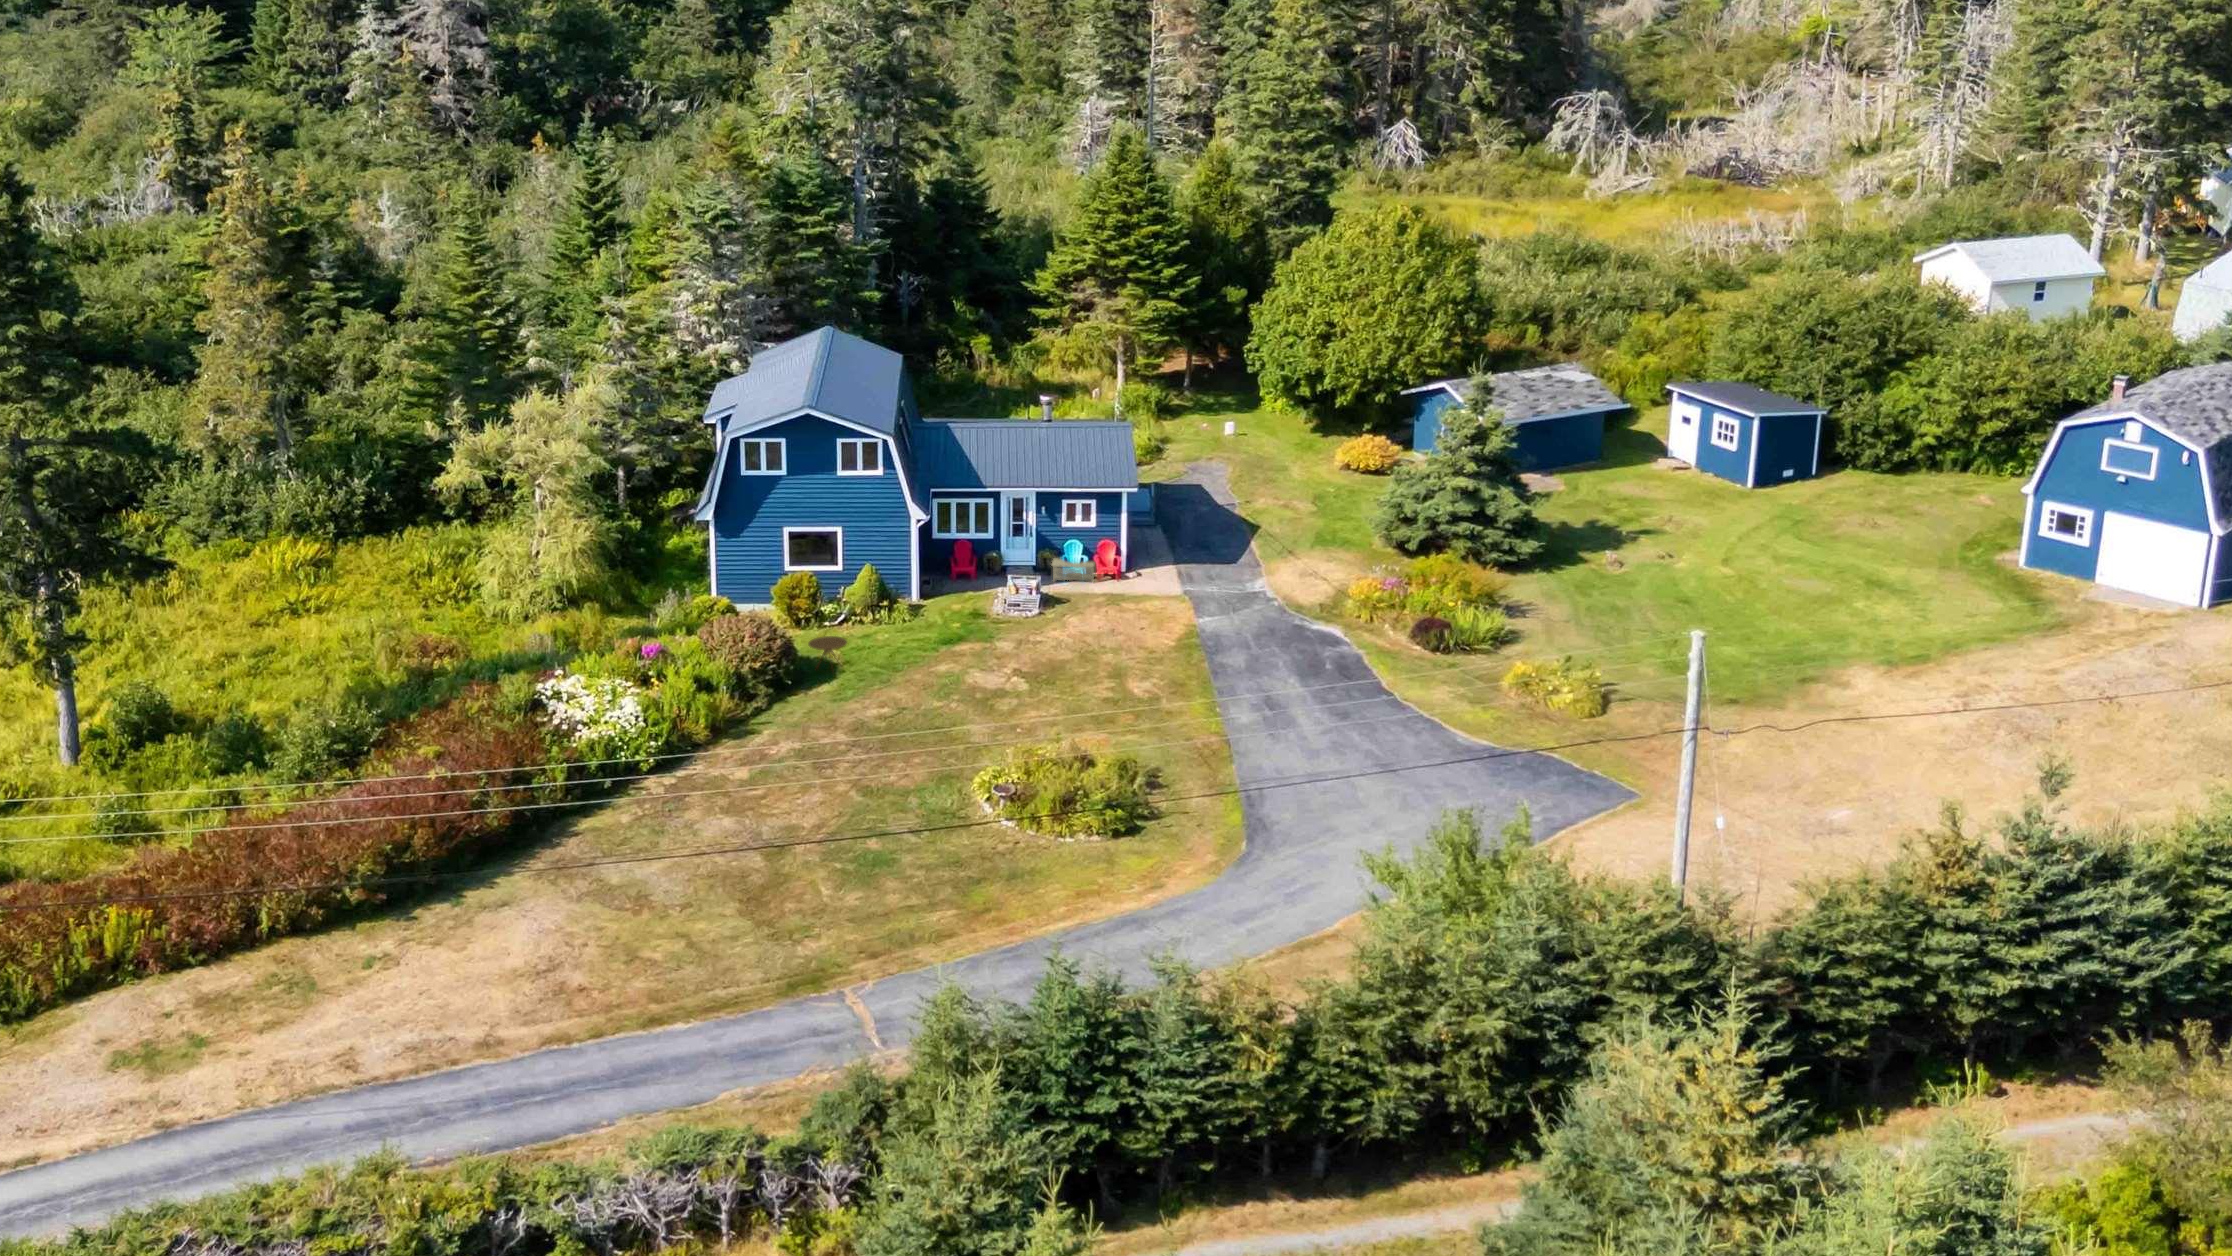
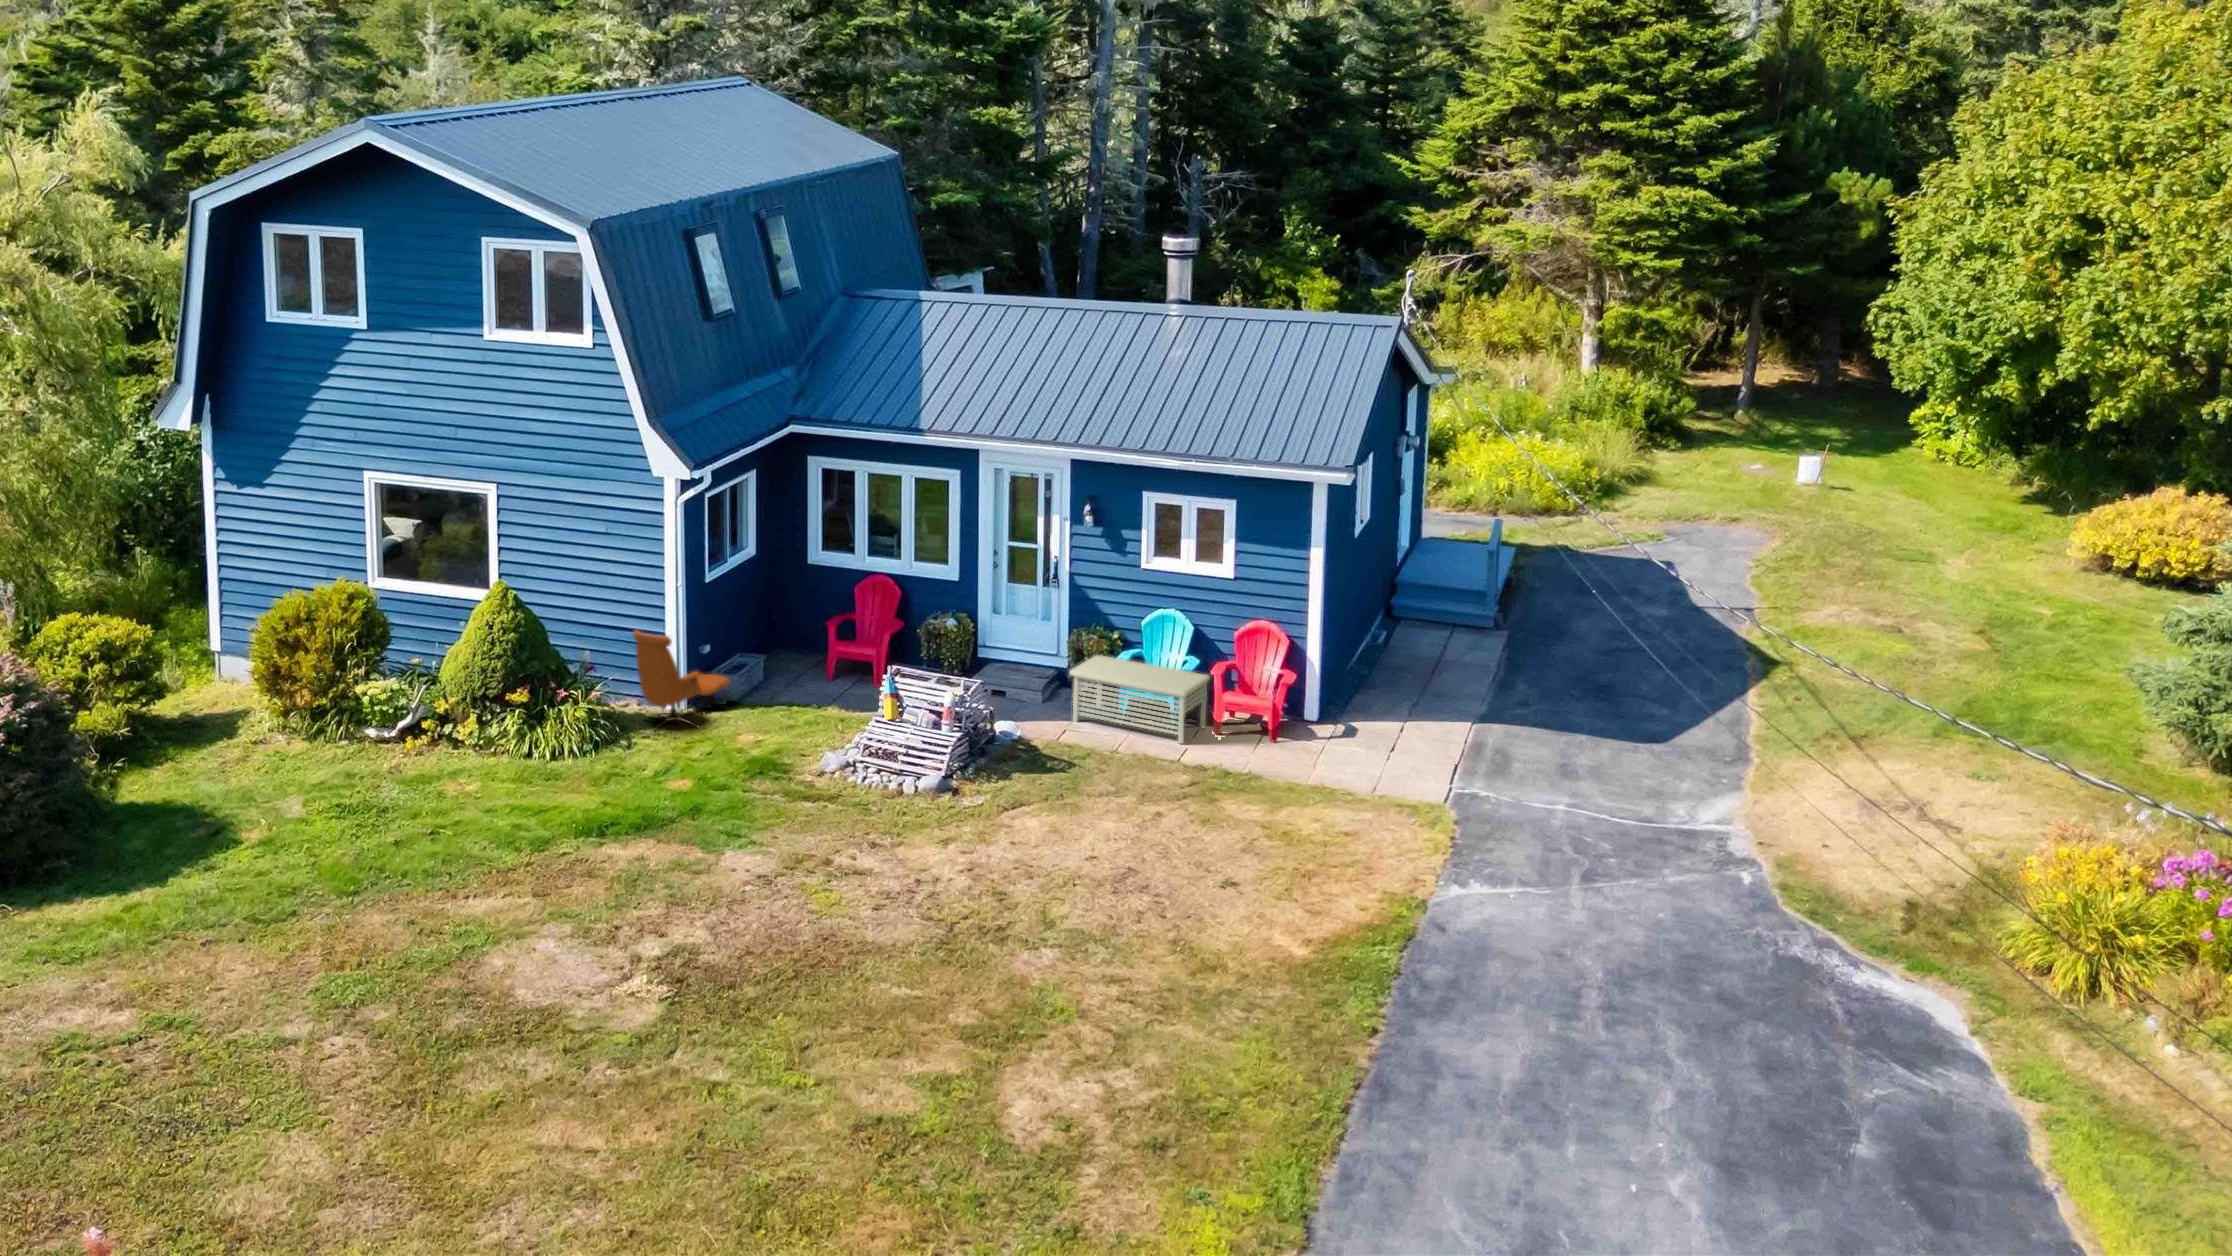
lounge chair: none [916,573,940,608] -> present [634,630,732,725]
round table: present [808,636,847,660] -> none [50,757,182,876]

